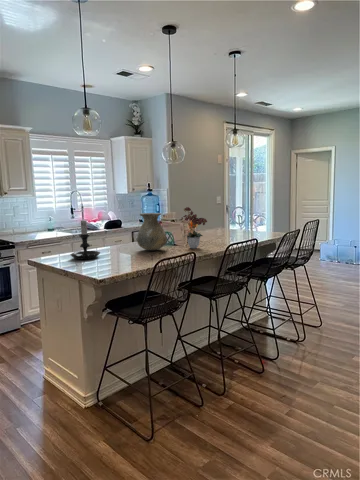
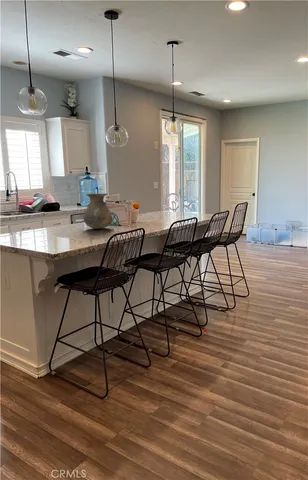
flower arrangement: present [181,207,207,249] -> none [124,186,152,227]
candle holder: present [71,220,100,260] -> none [20,197,49,237]

